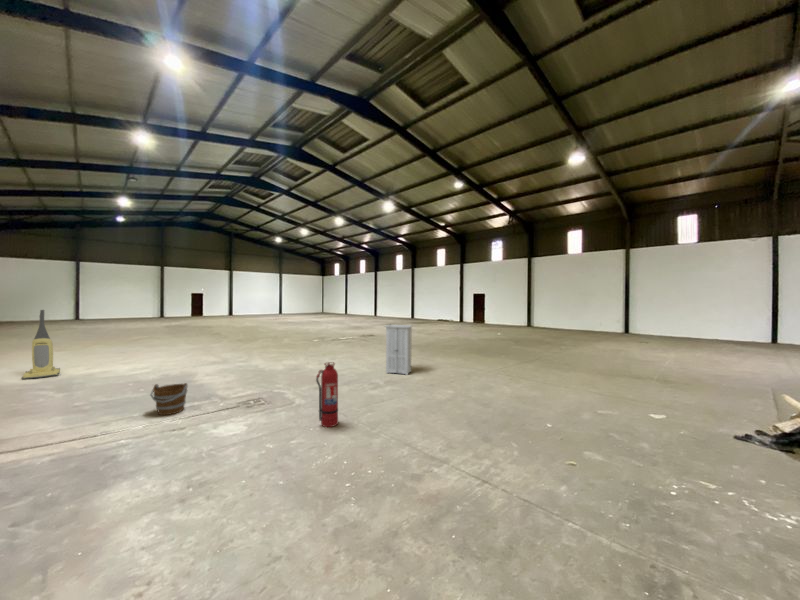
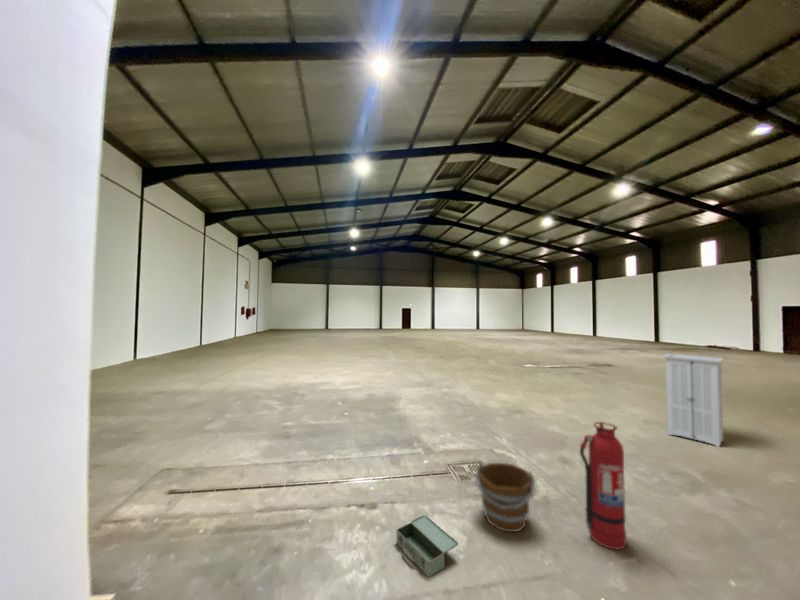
vacuum cleaner: present [22,310,60,380] -> none [282,321,305,379]
bucket: present [150,383,187,415] -> present [476,461,535,532]
toolbox: none [193,437,239,464] -> present [396,516,458,577]

